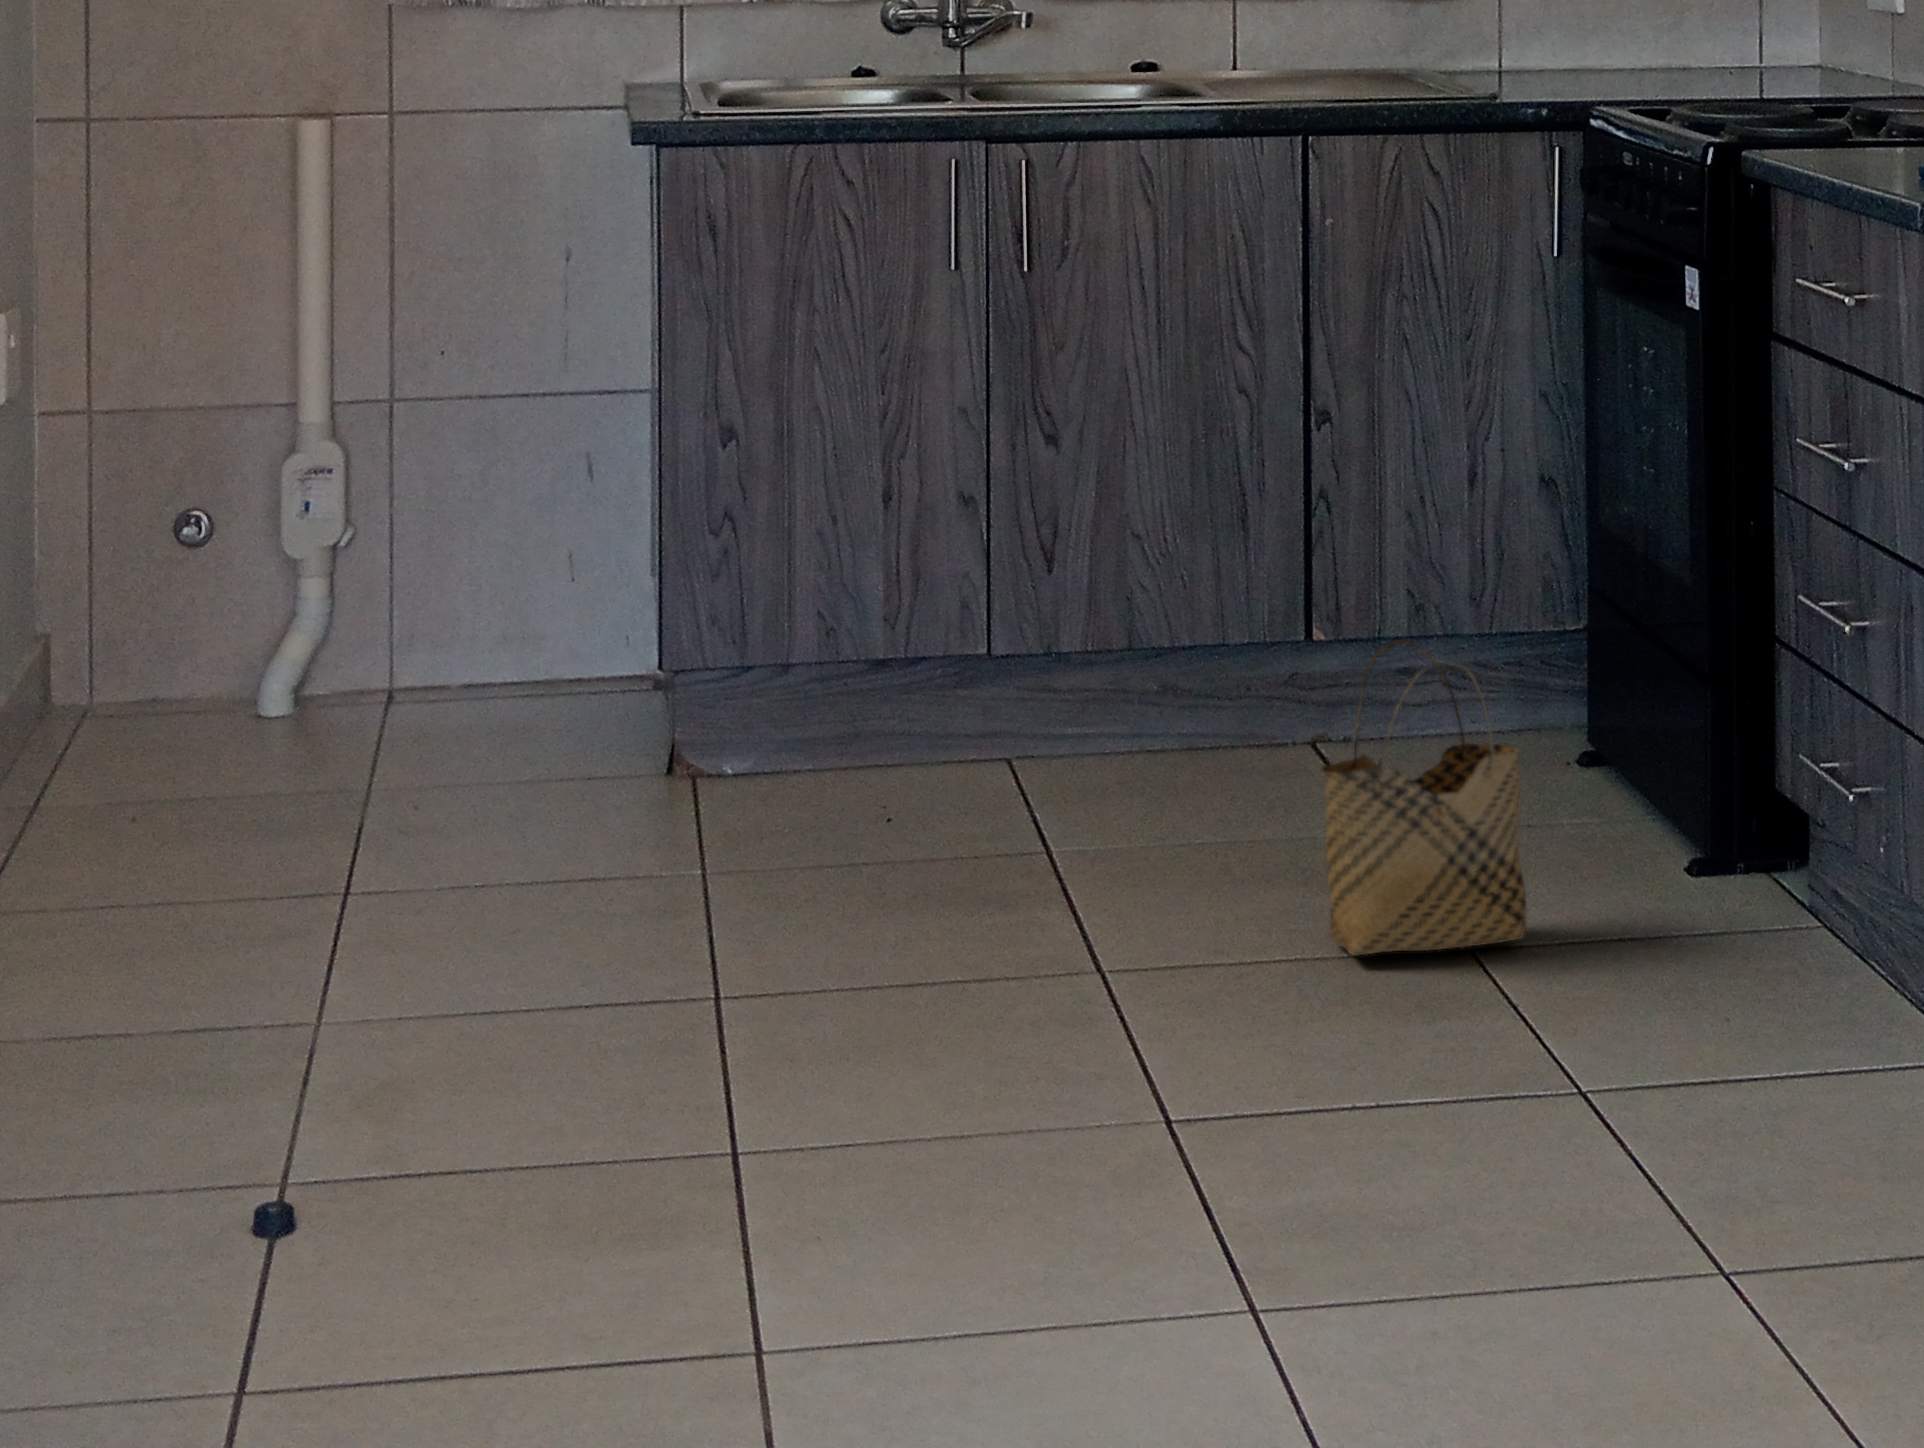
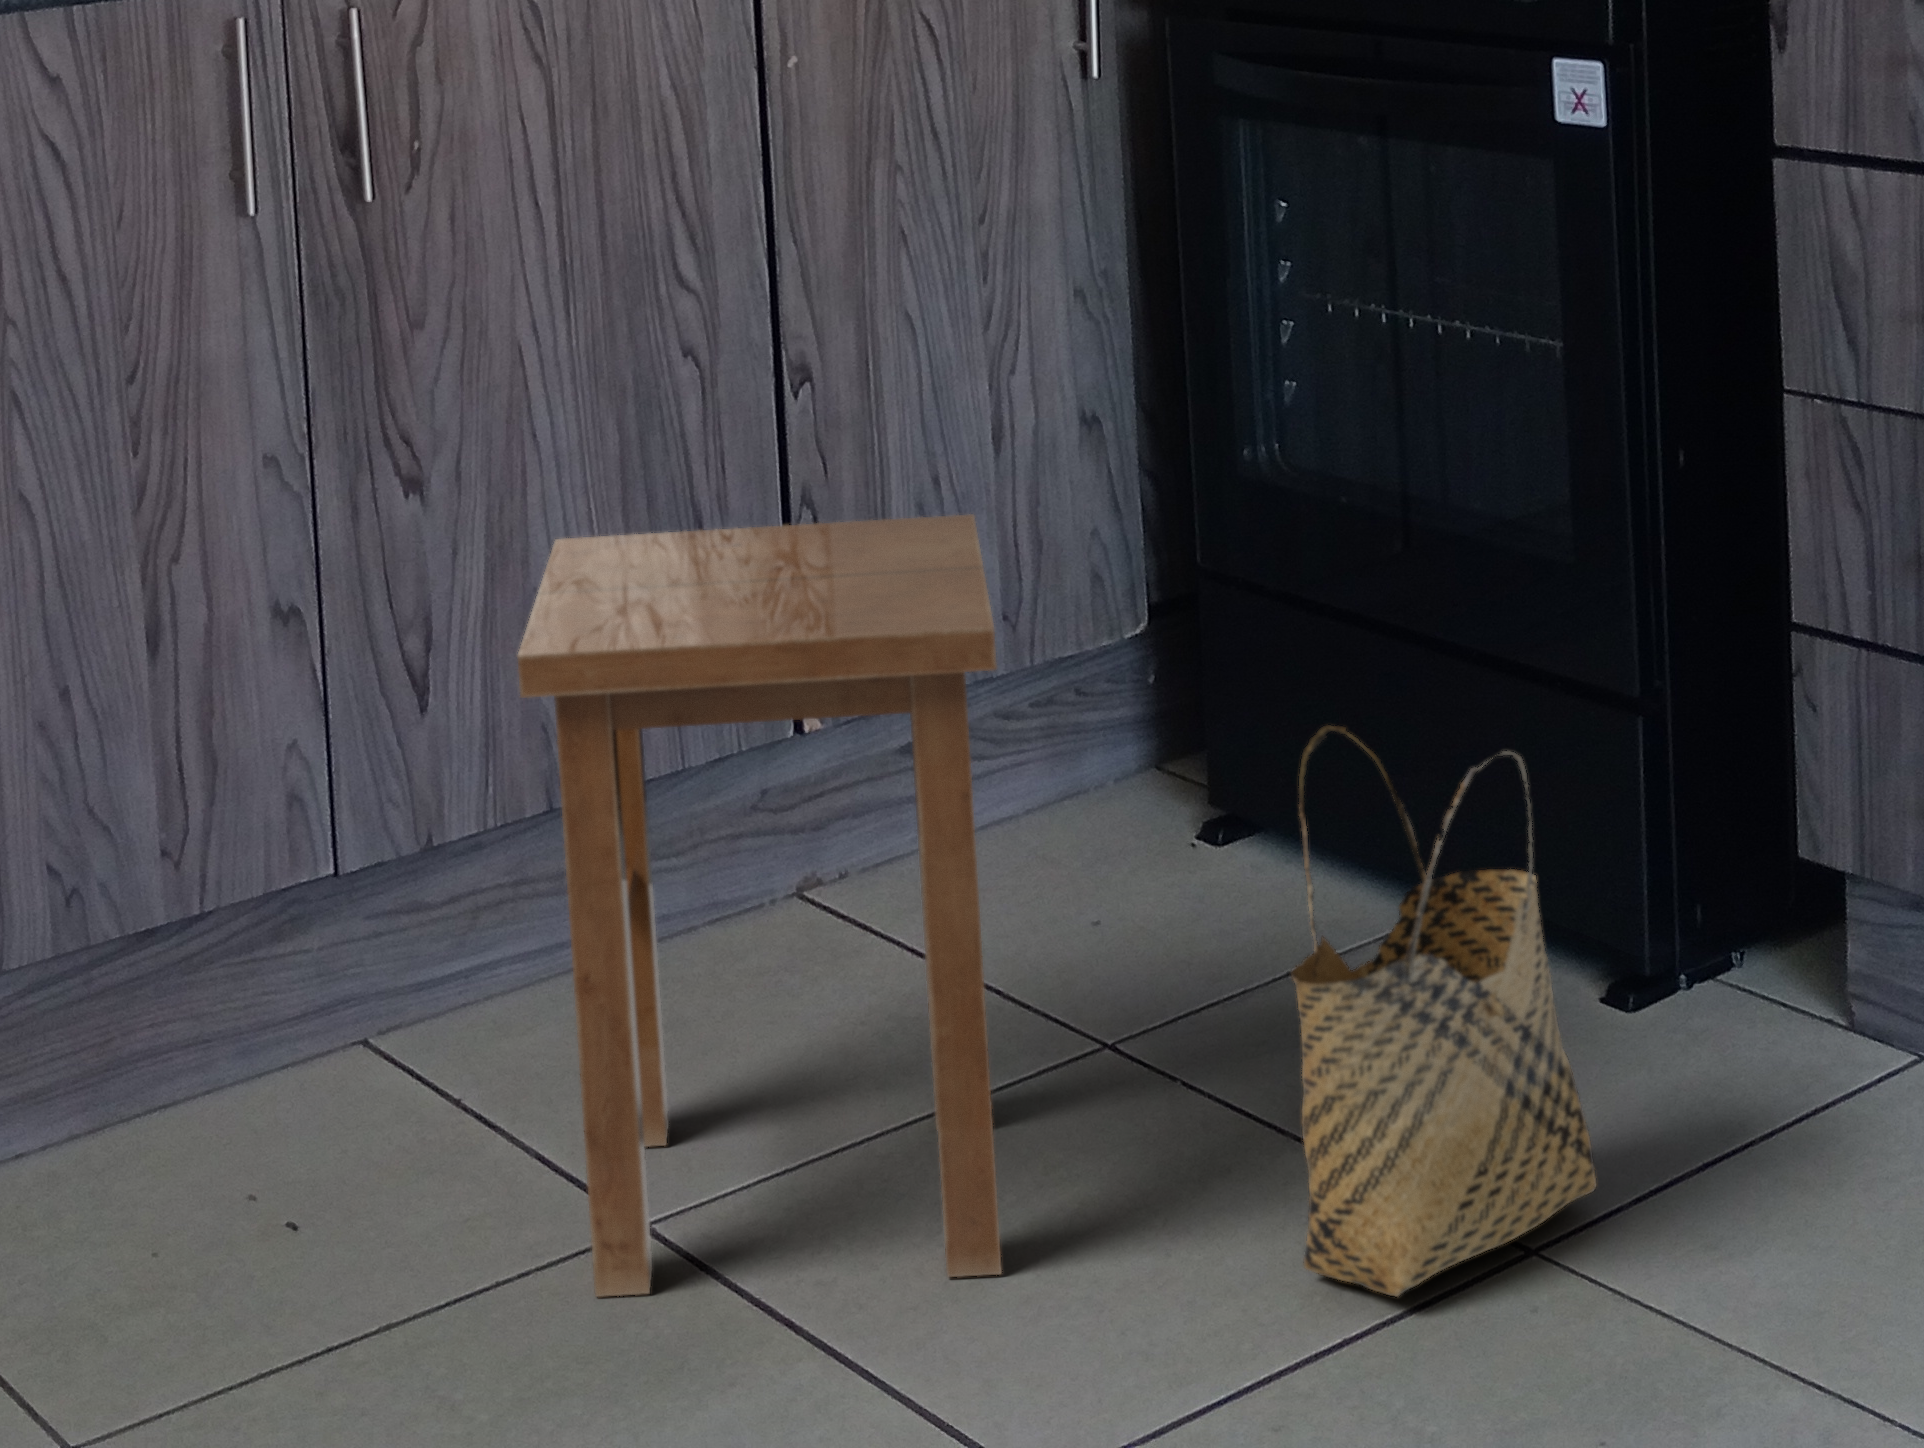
stool: none [964,478,1298,911] -> present [518,515,1002,1297]

